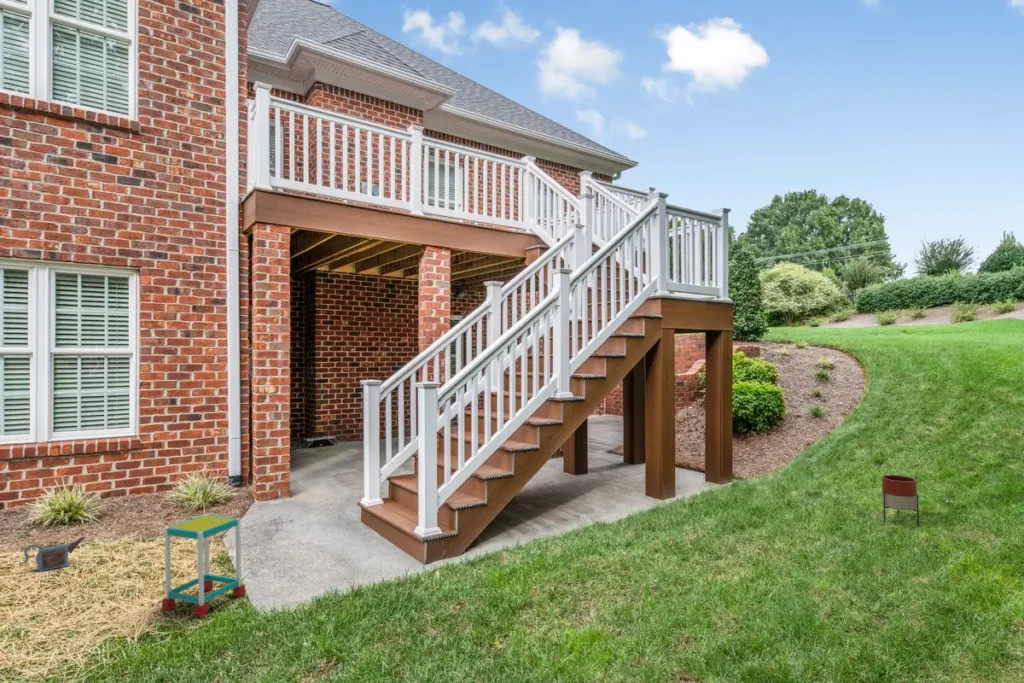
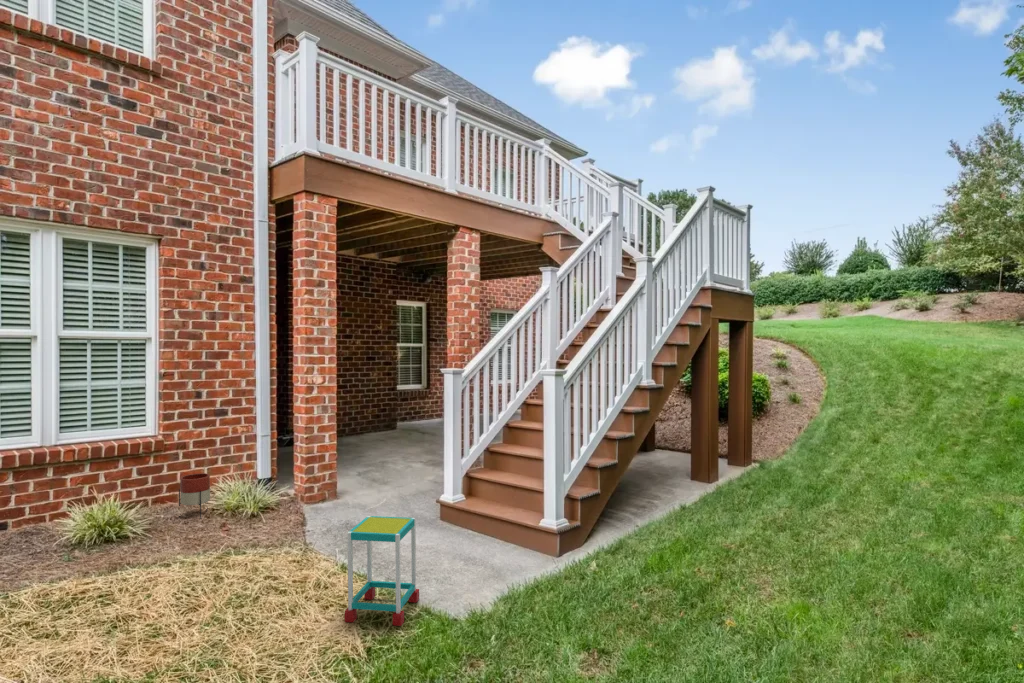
planter: present [882,475,919,526] -> present [179,473,210,519]
watering can: present [24,537,85,572] -> none [128,551,190,596]

